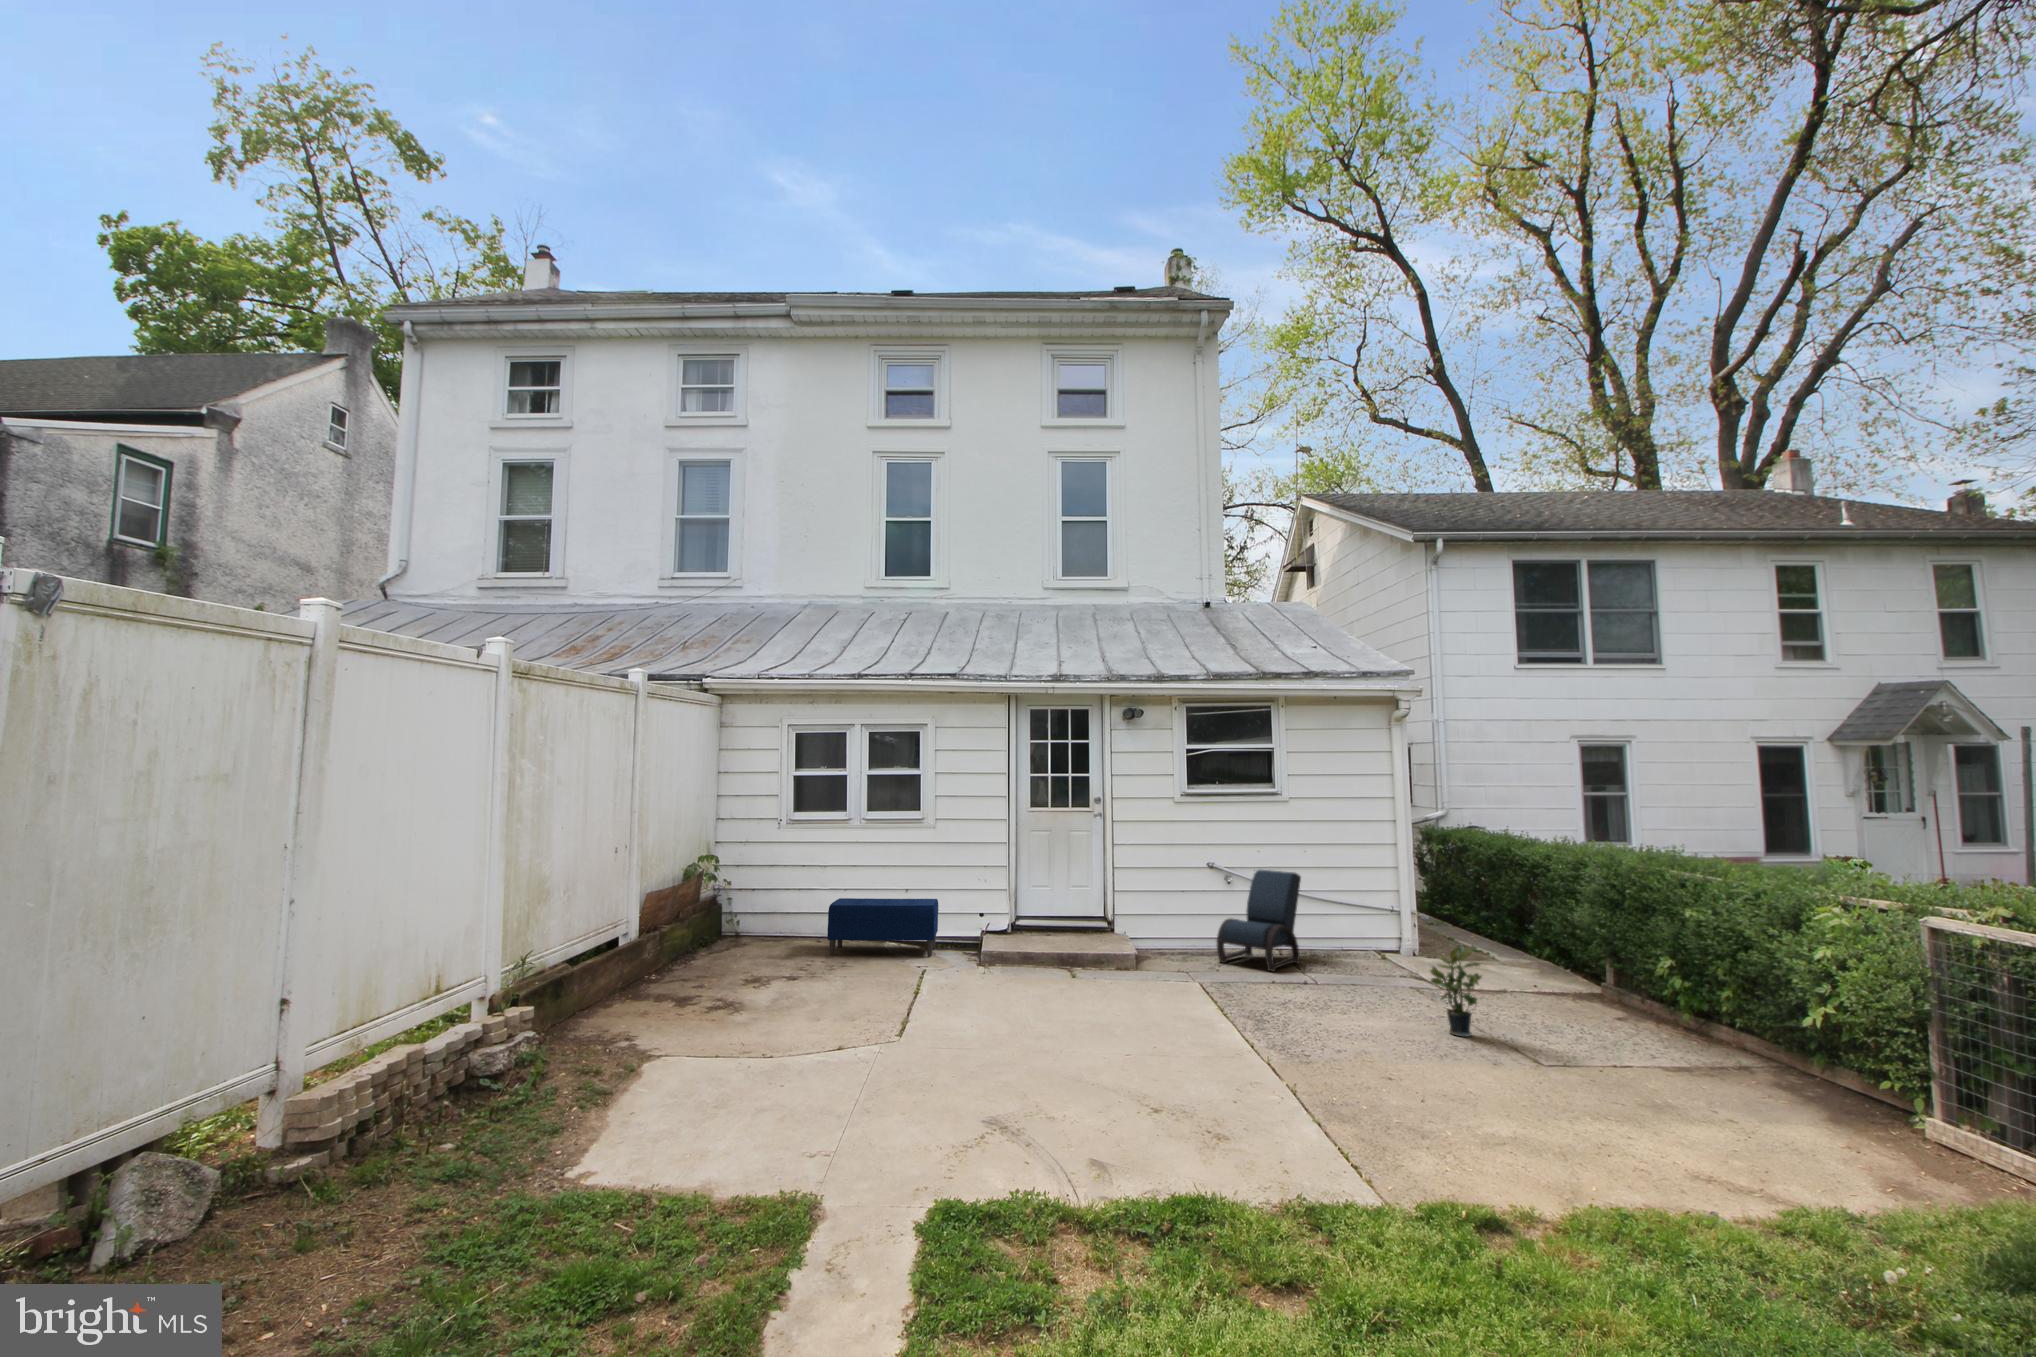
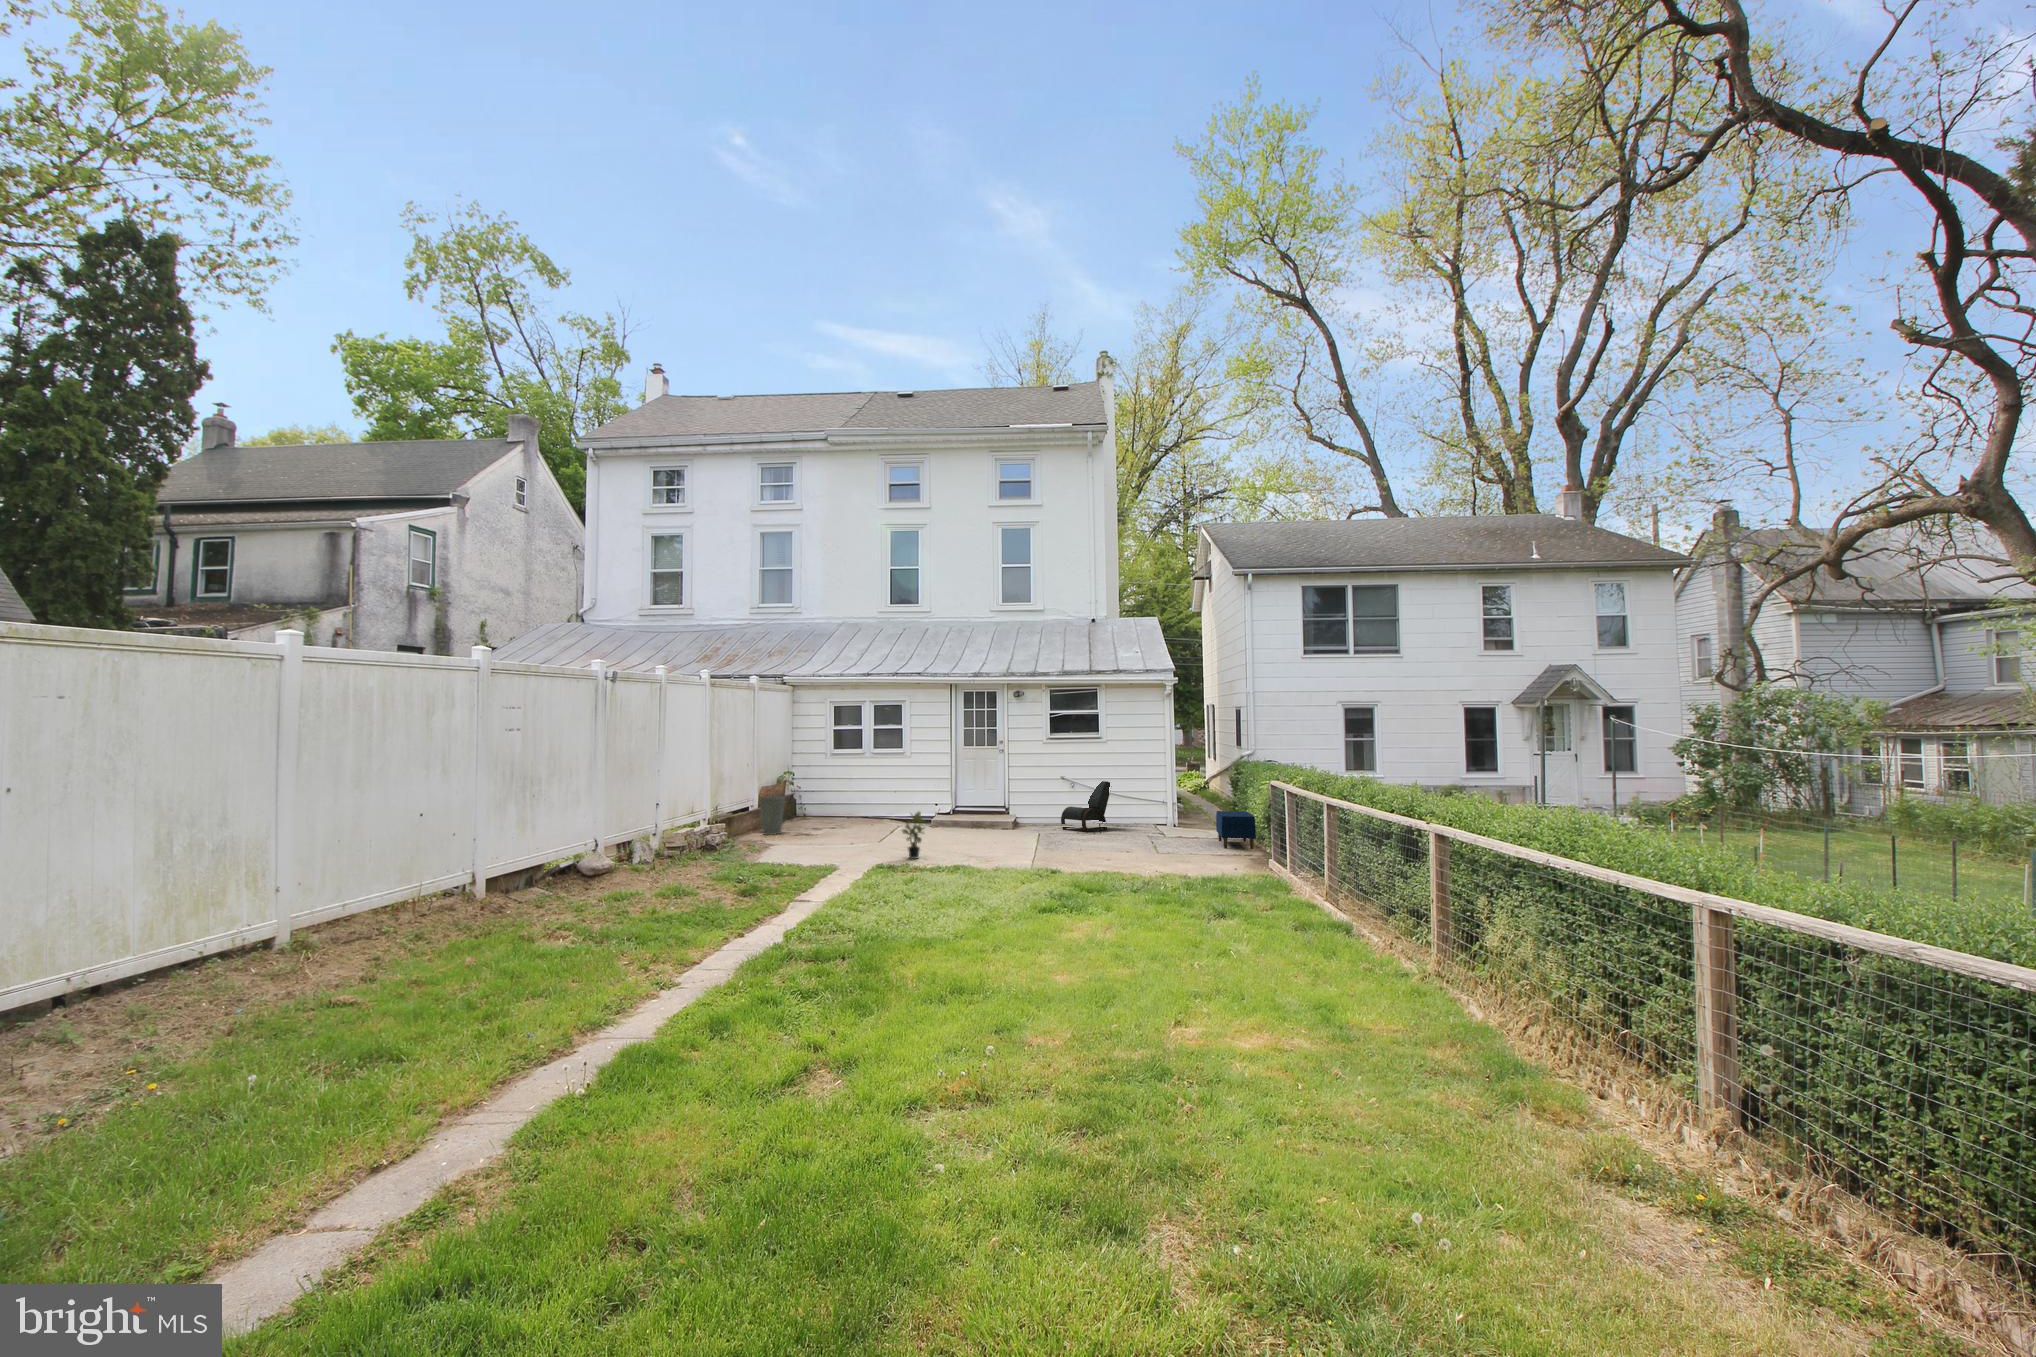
bench: present [827,898,938,956] -> present [1216,811,1256,849]
trash can: none [640,912,699,1000] -> present [759,795,785,835]
potted plant: present [1430,945,1482,1037] -> present [902,812,925,859]

